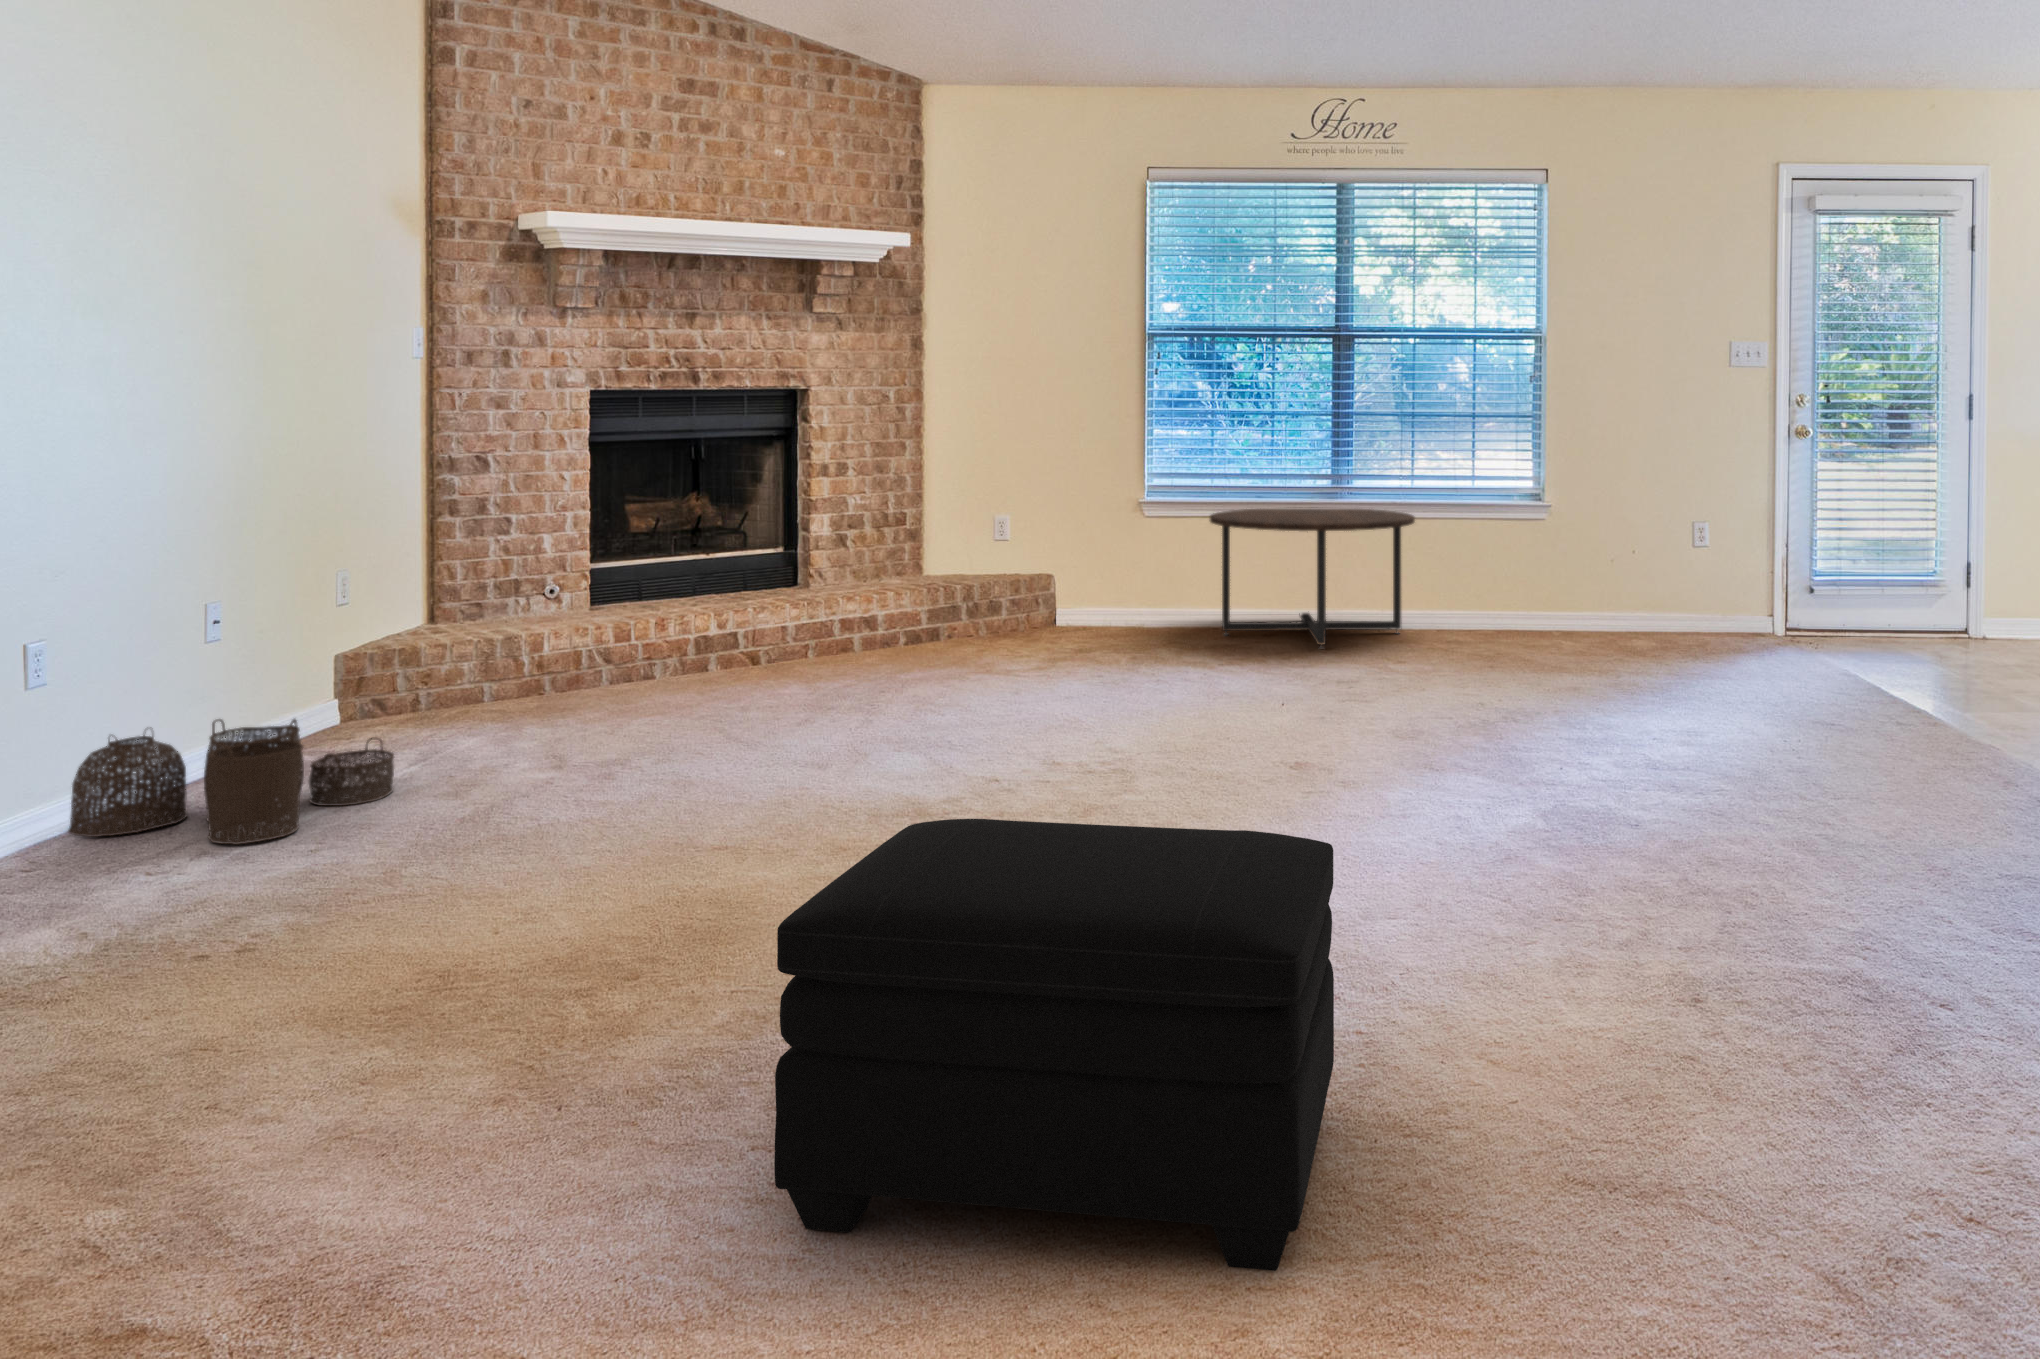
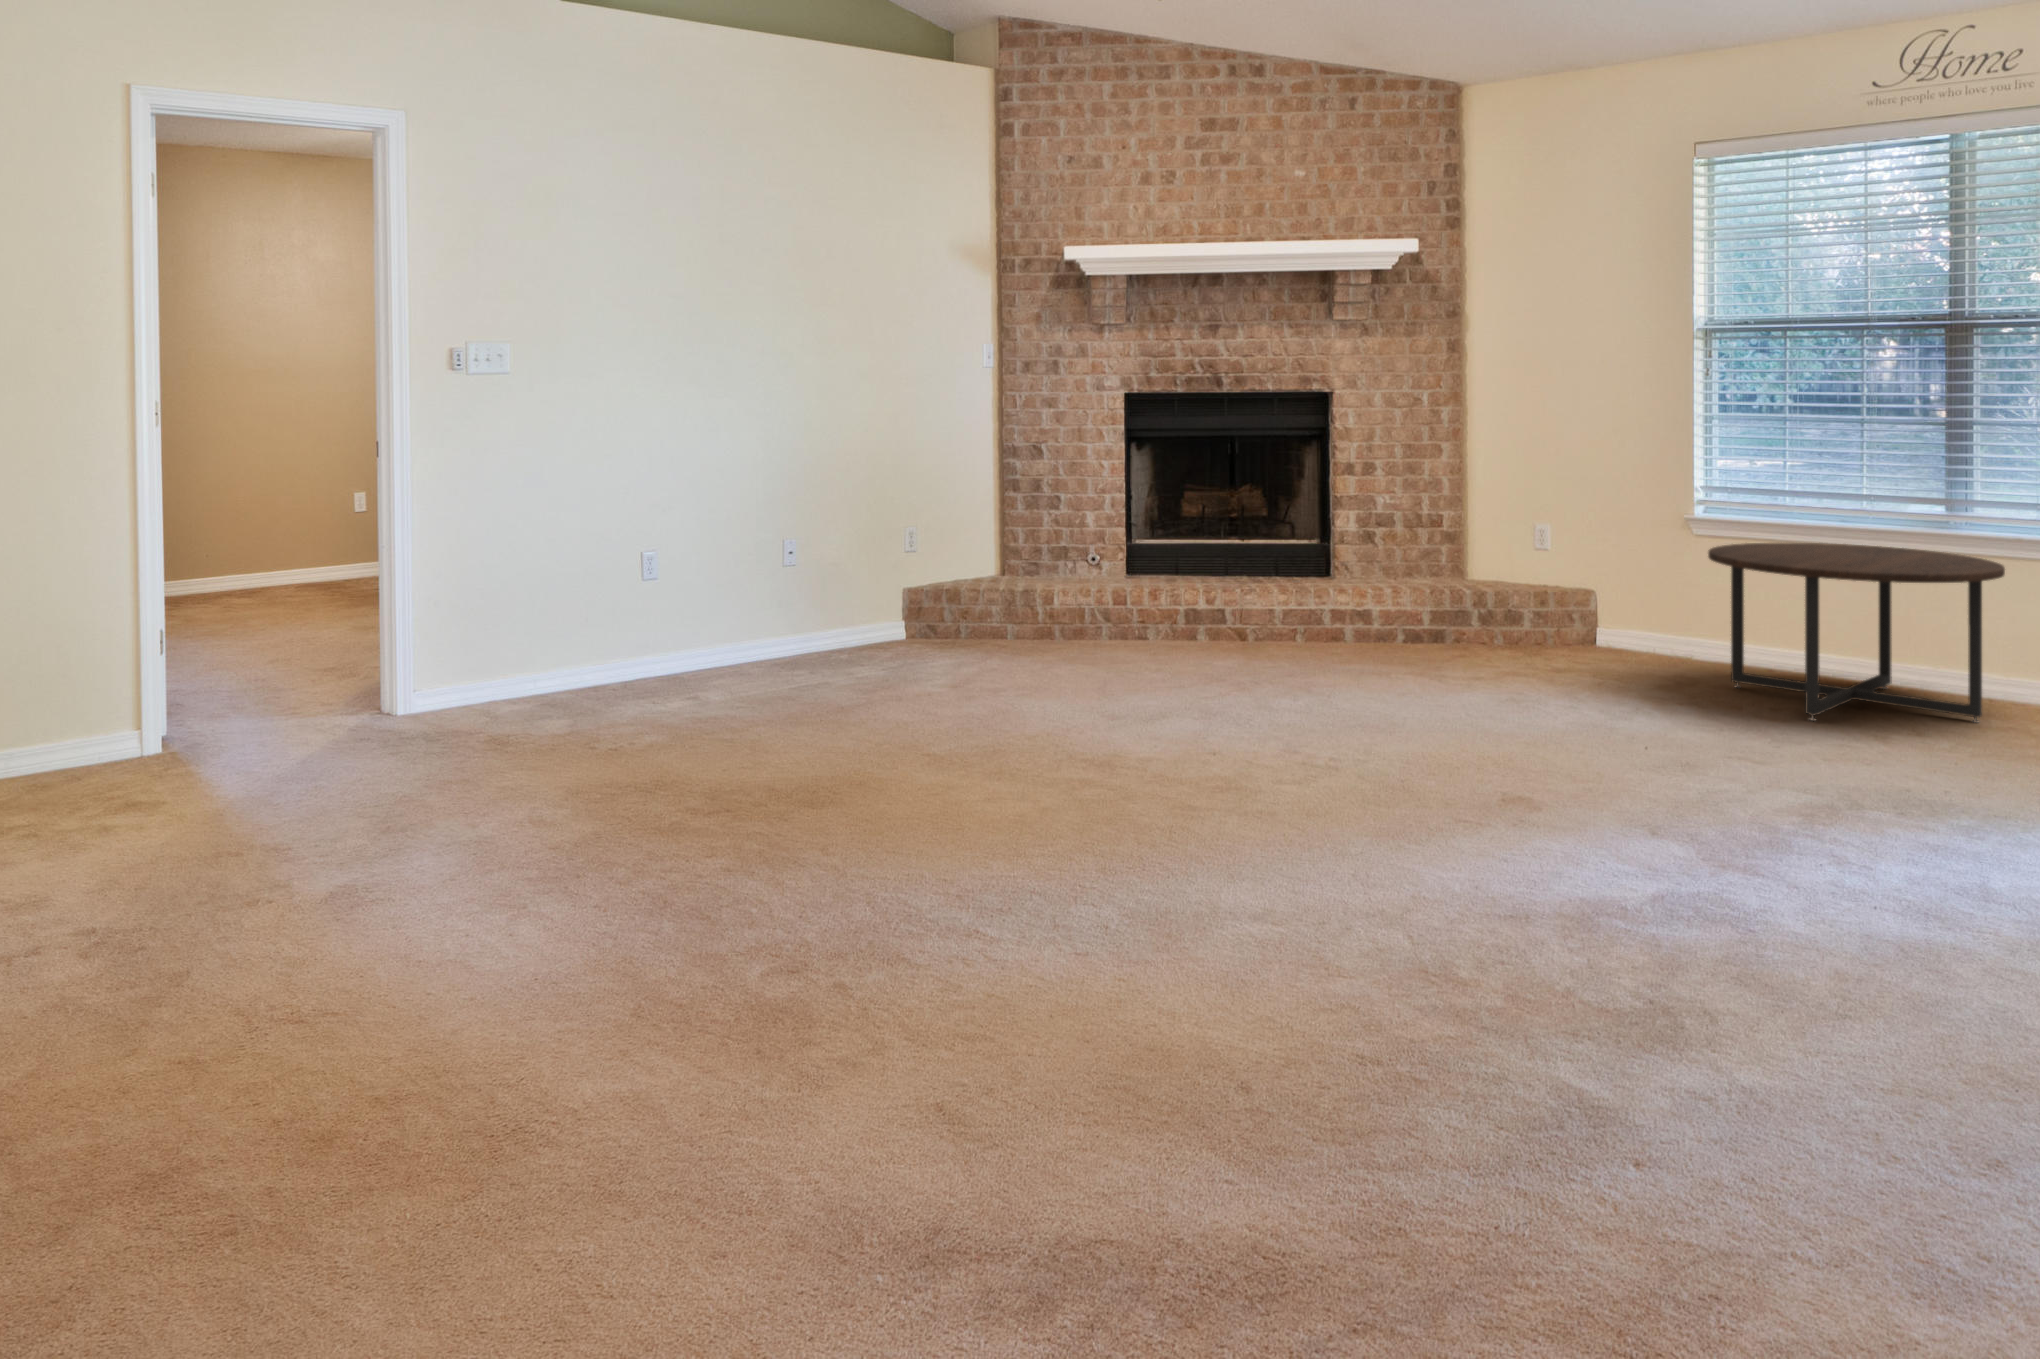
woven basket: present [68,719,394,844] -> none [683,615,851,697]
ottoman: present [774,819,1334,1271] -> none [507,733,852,1065]

